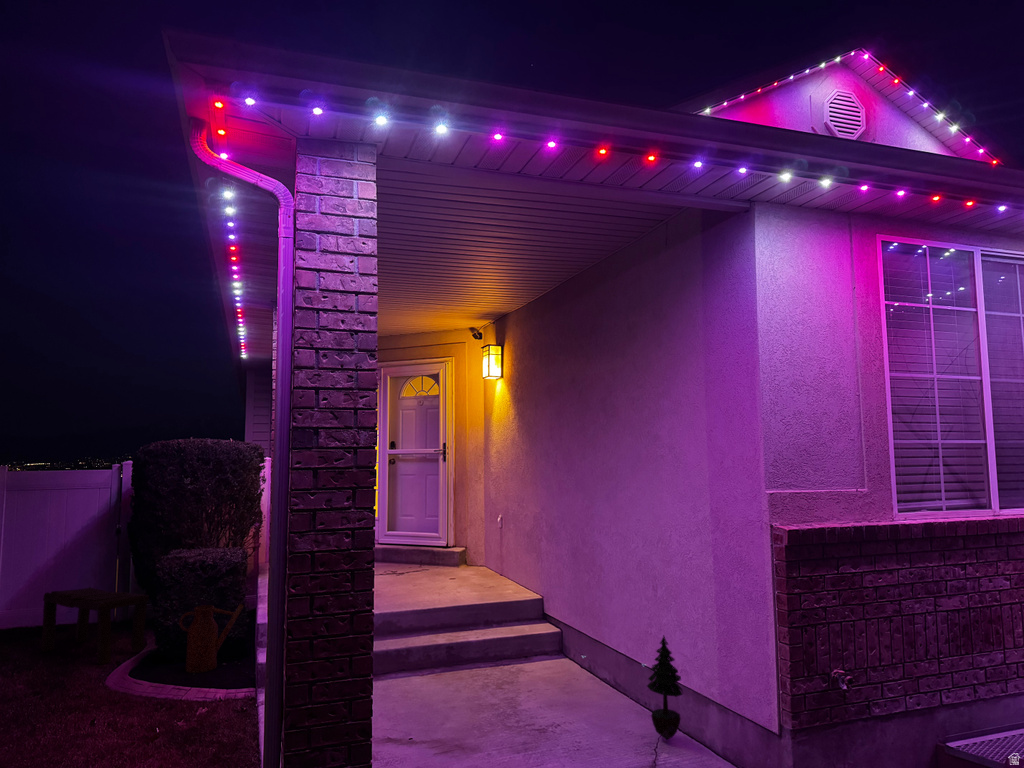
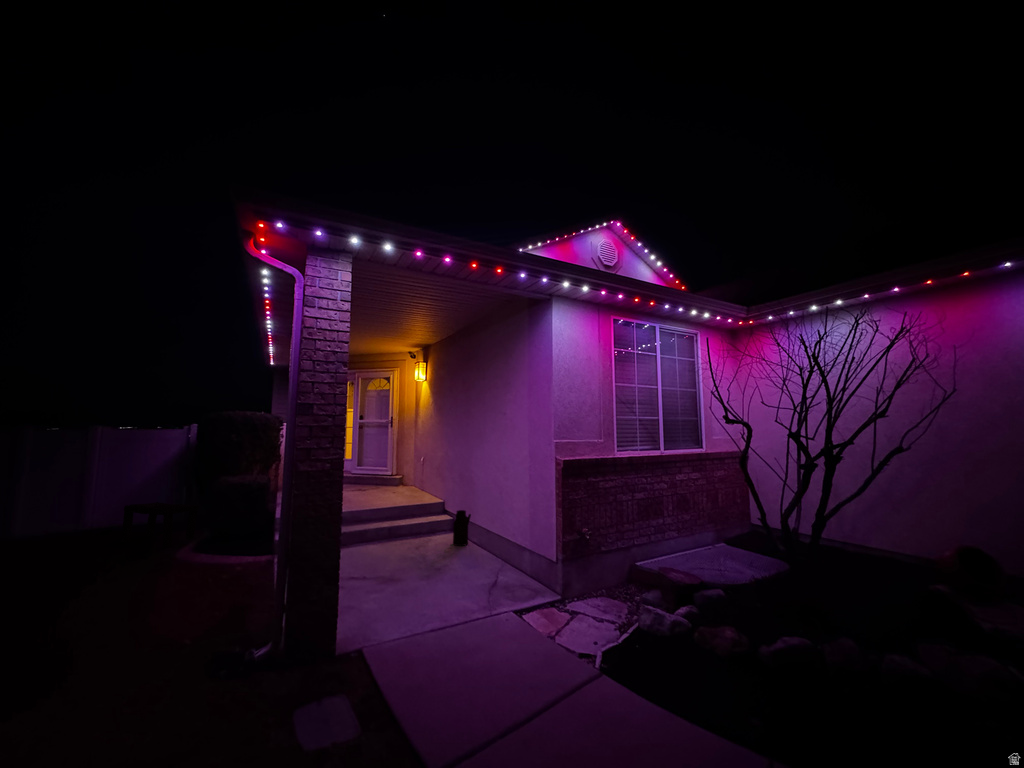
watering can: present [179,604,244,673] -> present [453,510,471,546]
potted tree: present [647,635,683,739] -> none [494,516,512,570]

